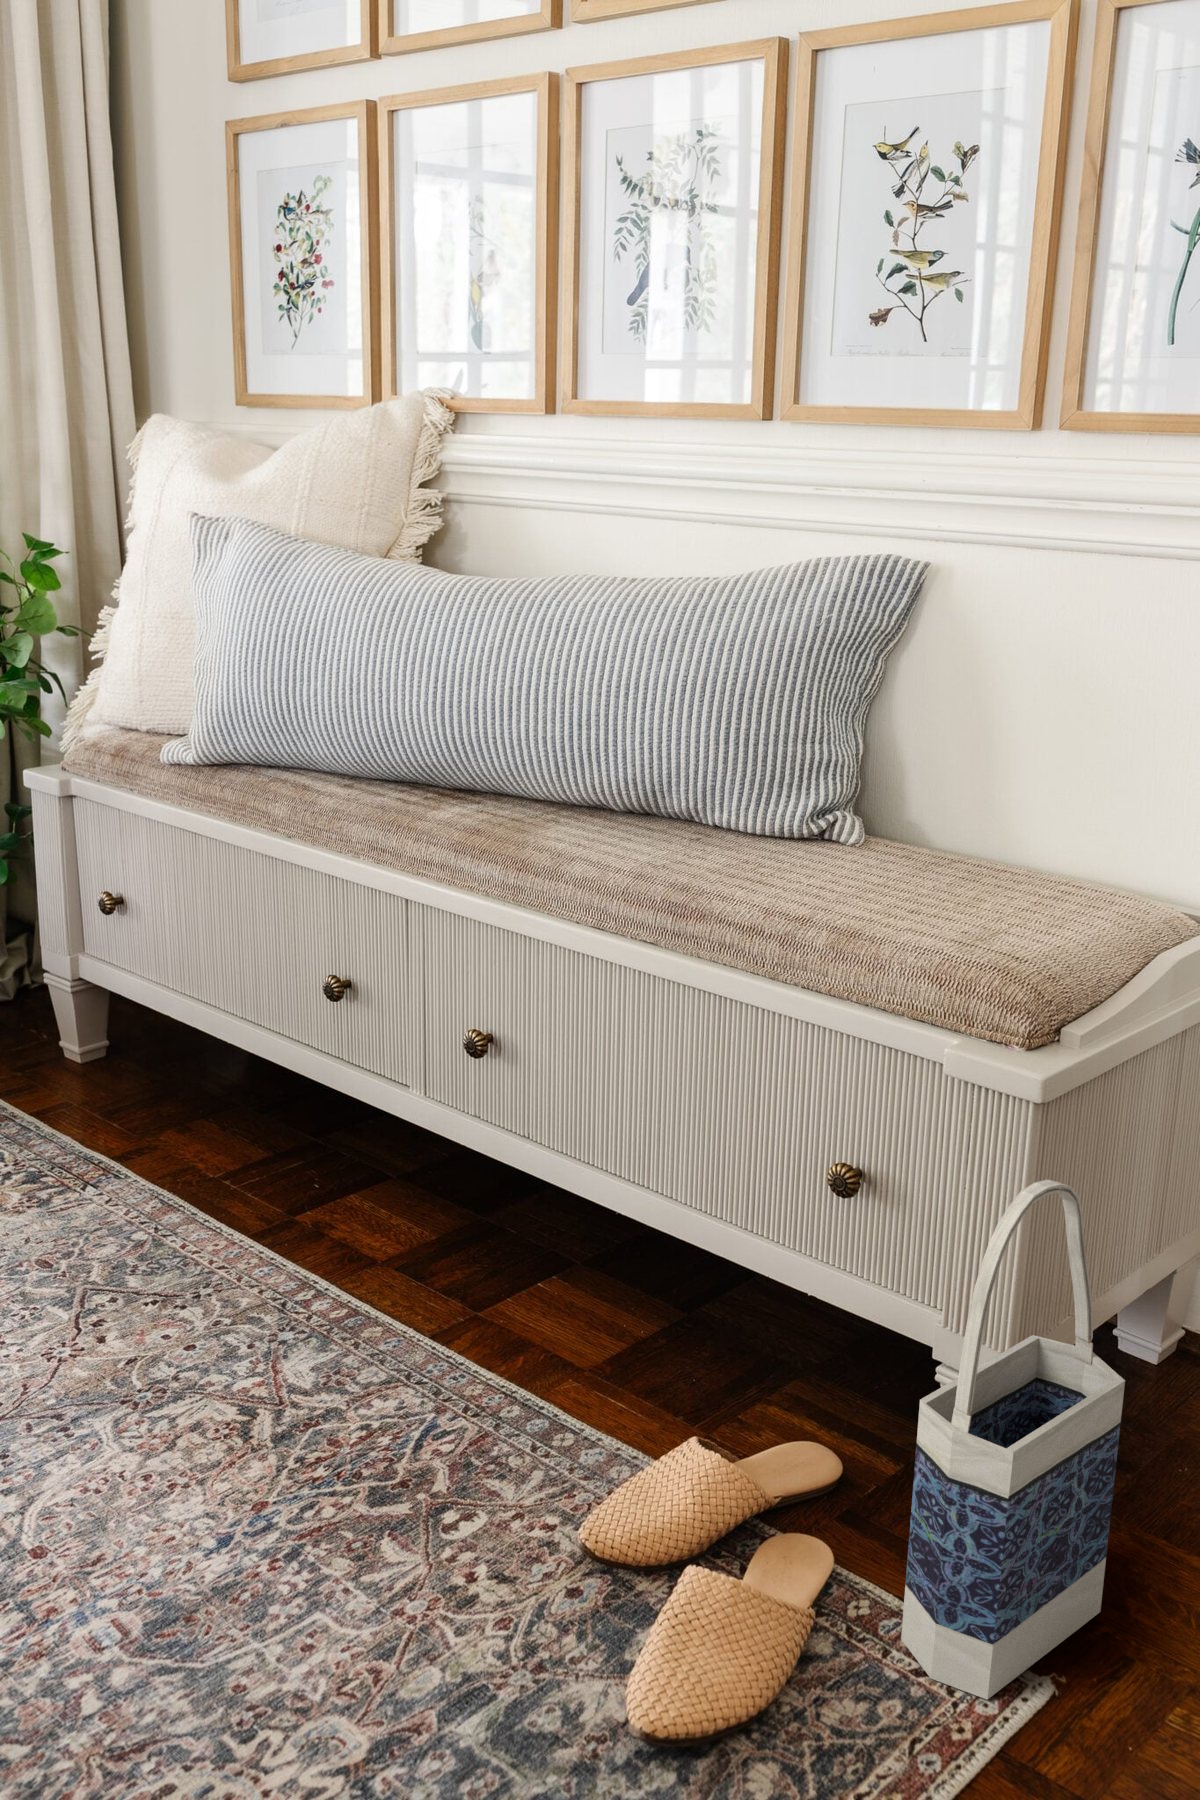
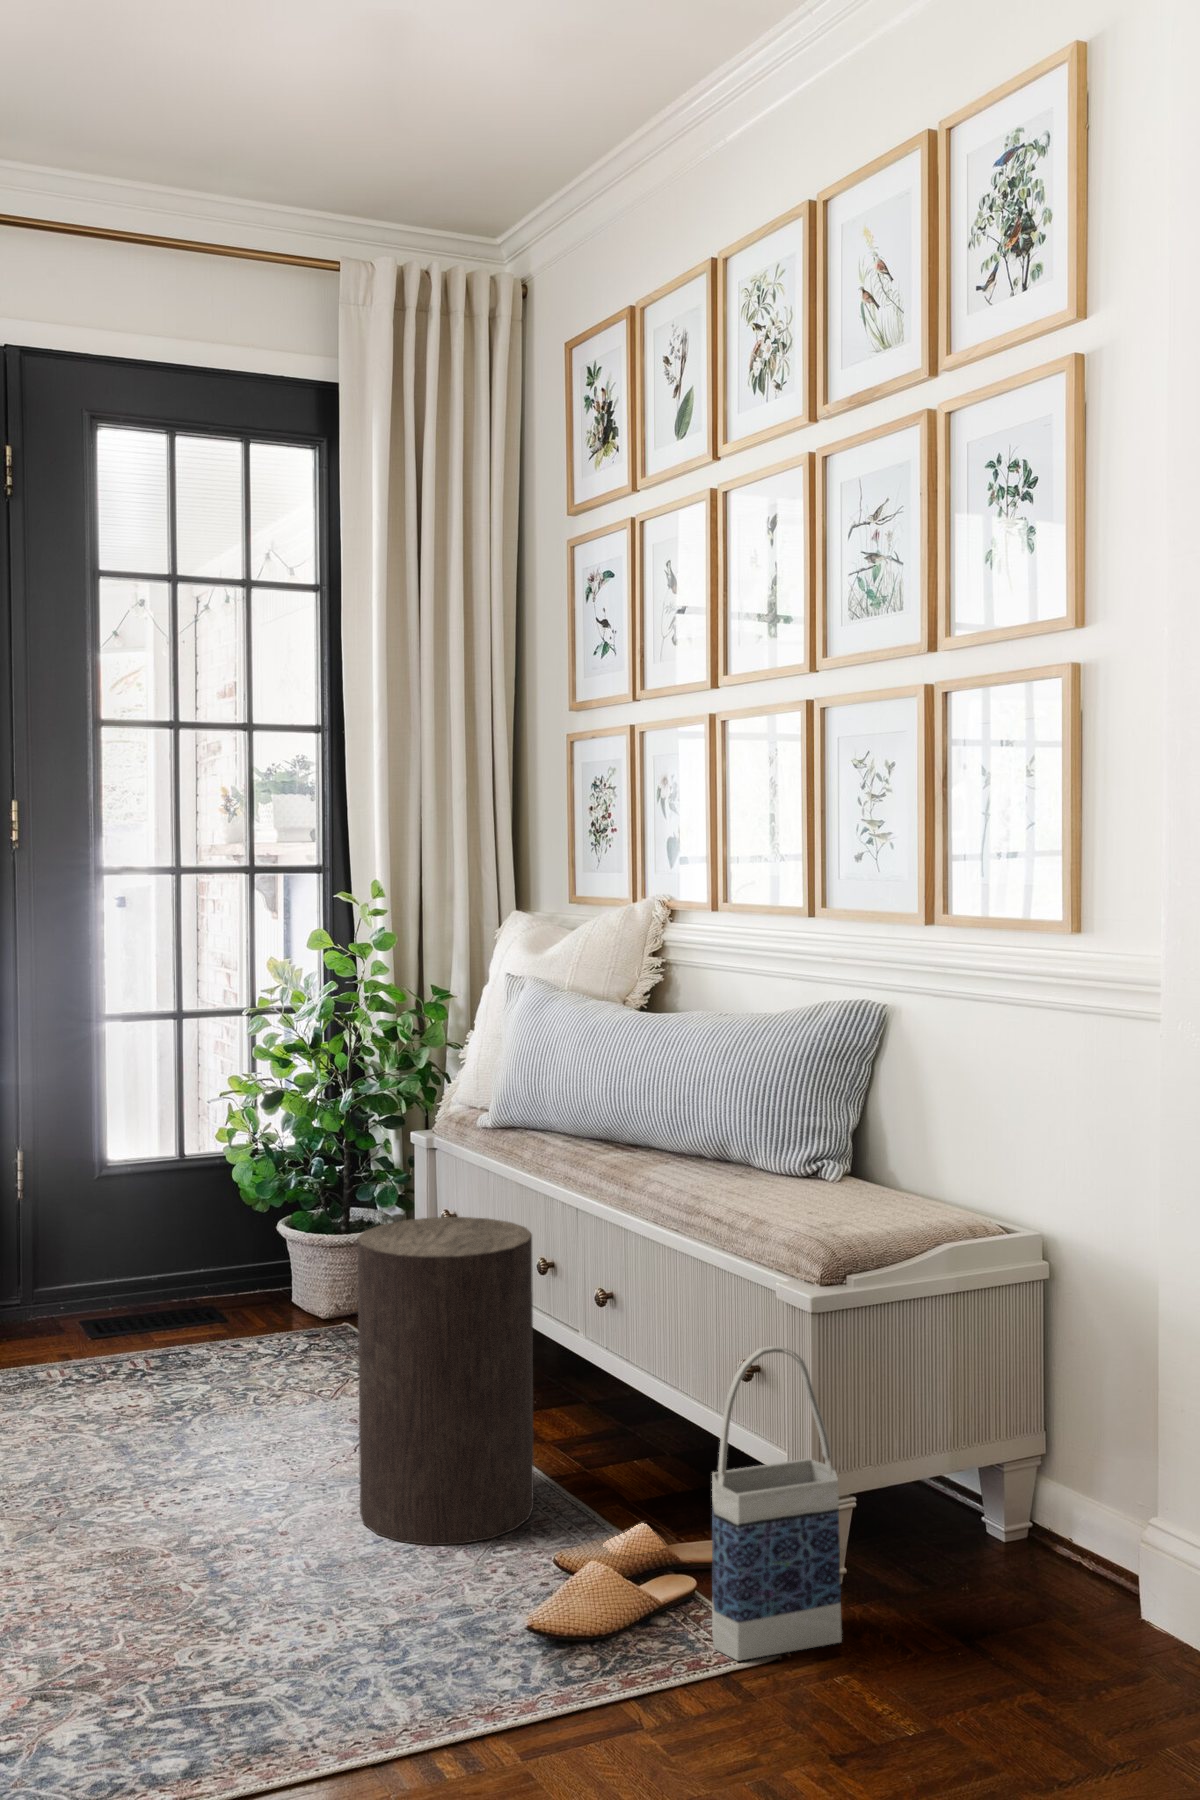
stool: none [121,950,448,1529] -> present [358,1217,534,1545]

